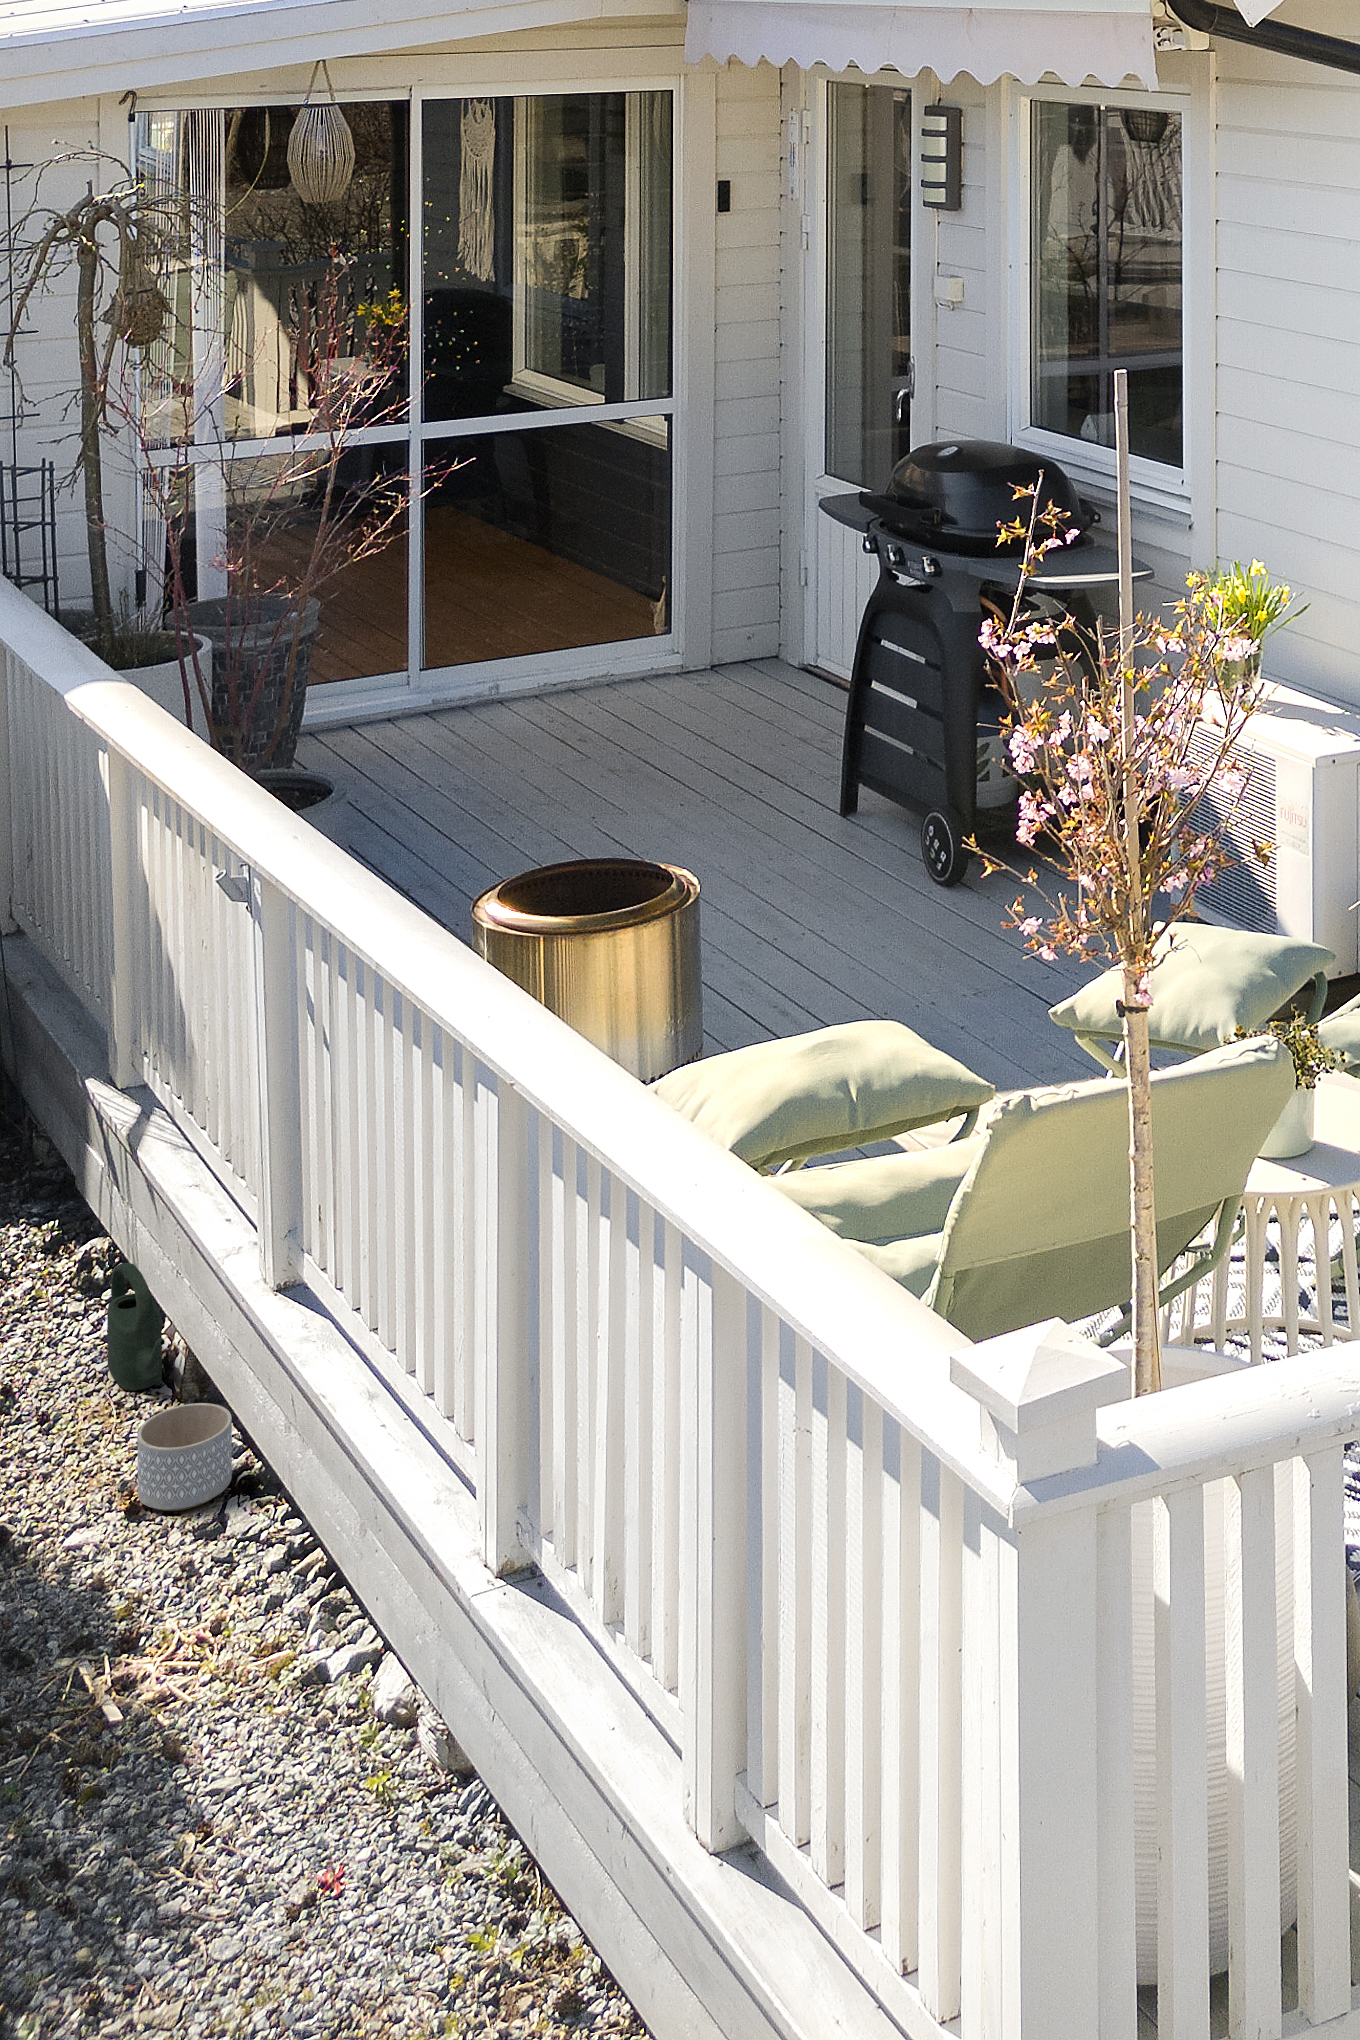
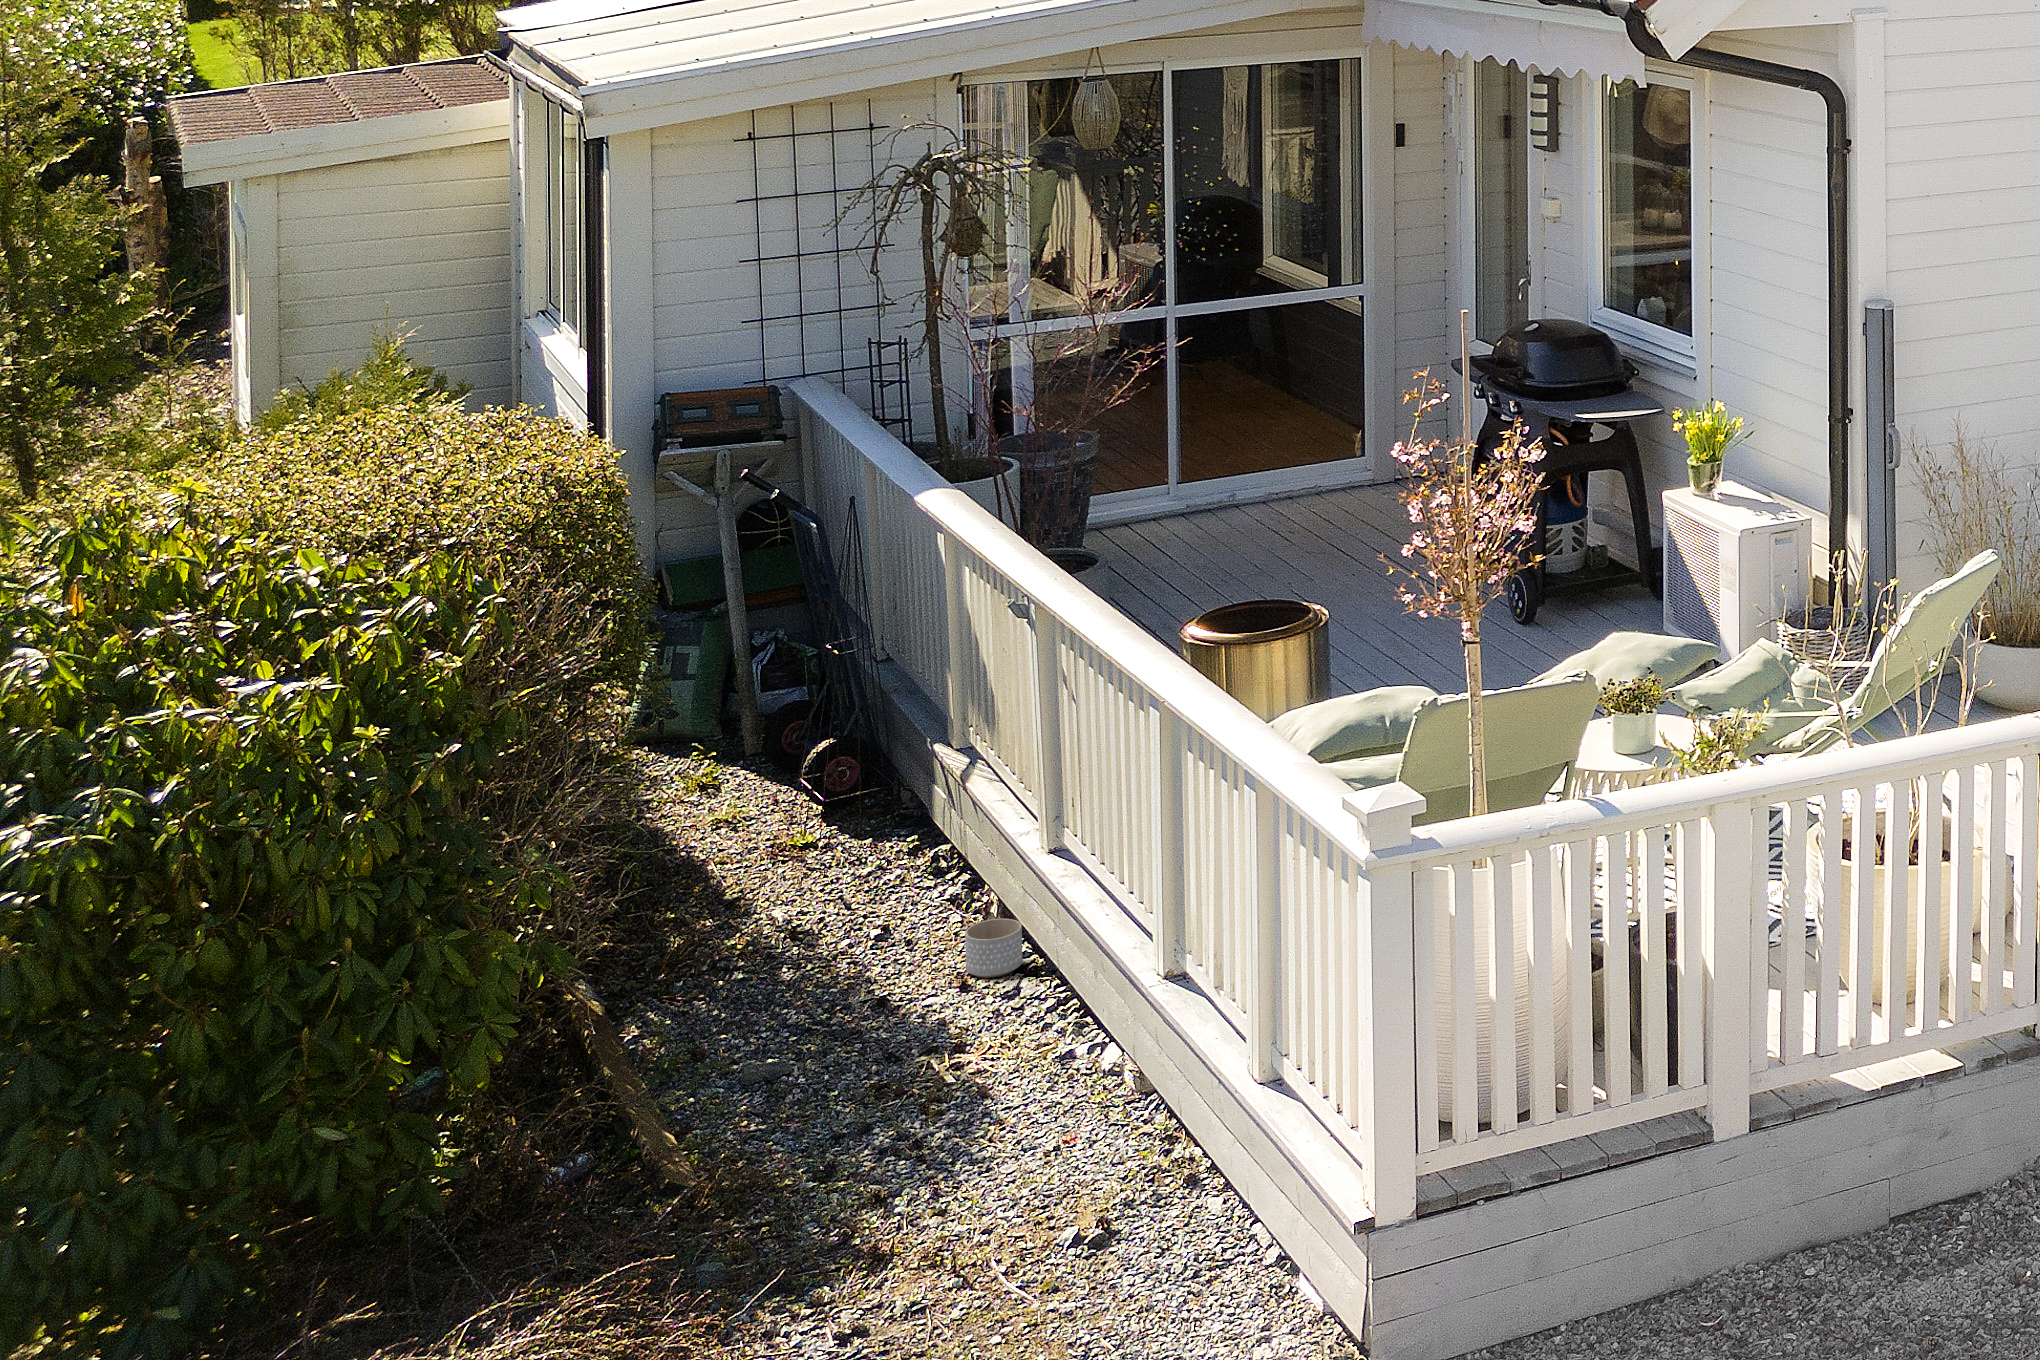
watering can: present [107,1263,165,1390] -> none [948,846,983,921]

